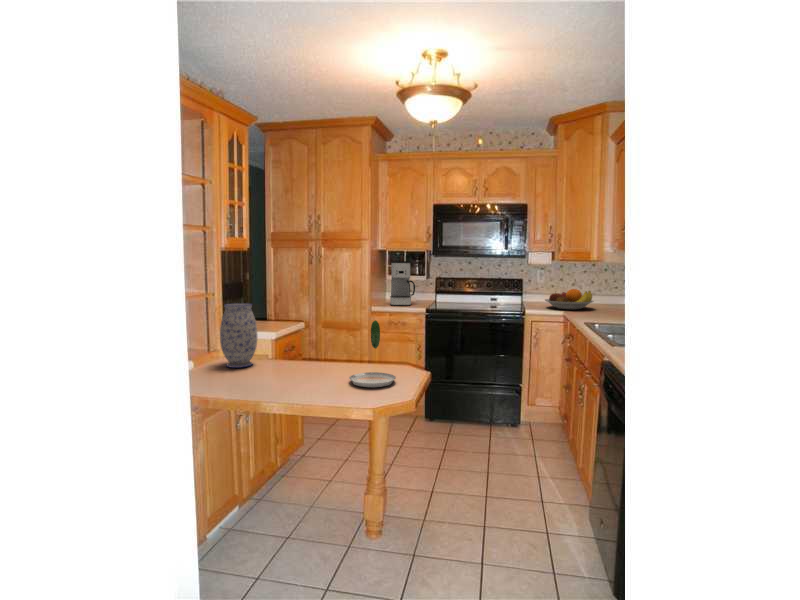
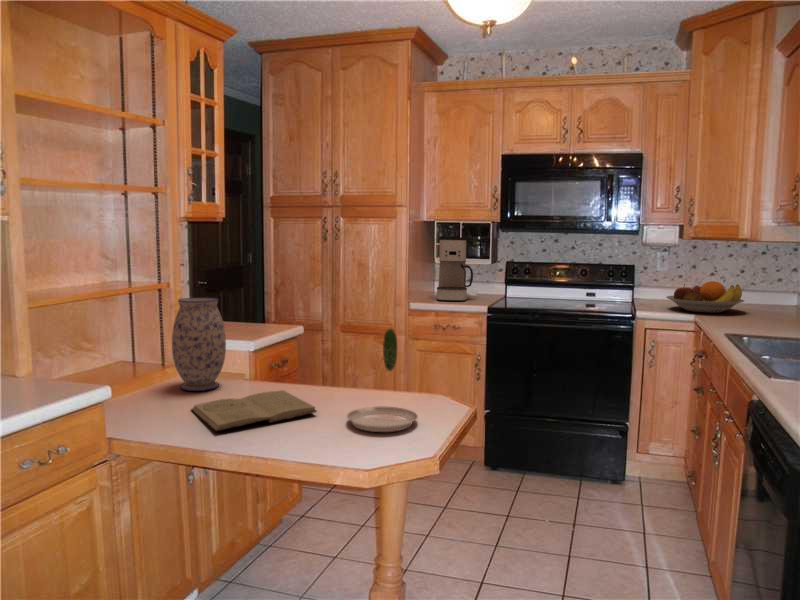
book: none [239,365,328,391] -> present [191,390,317,431]

